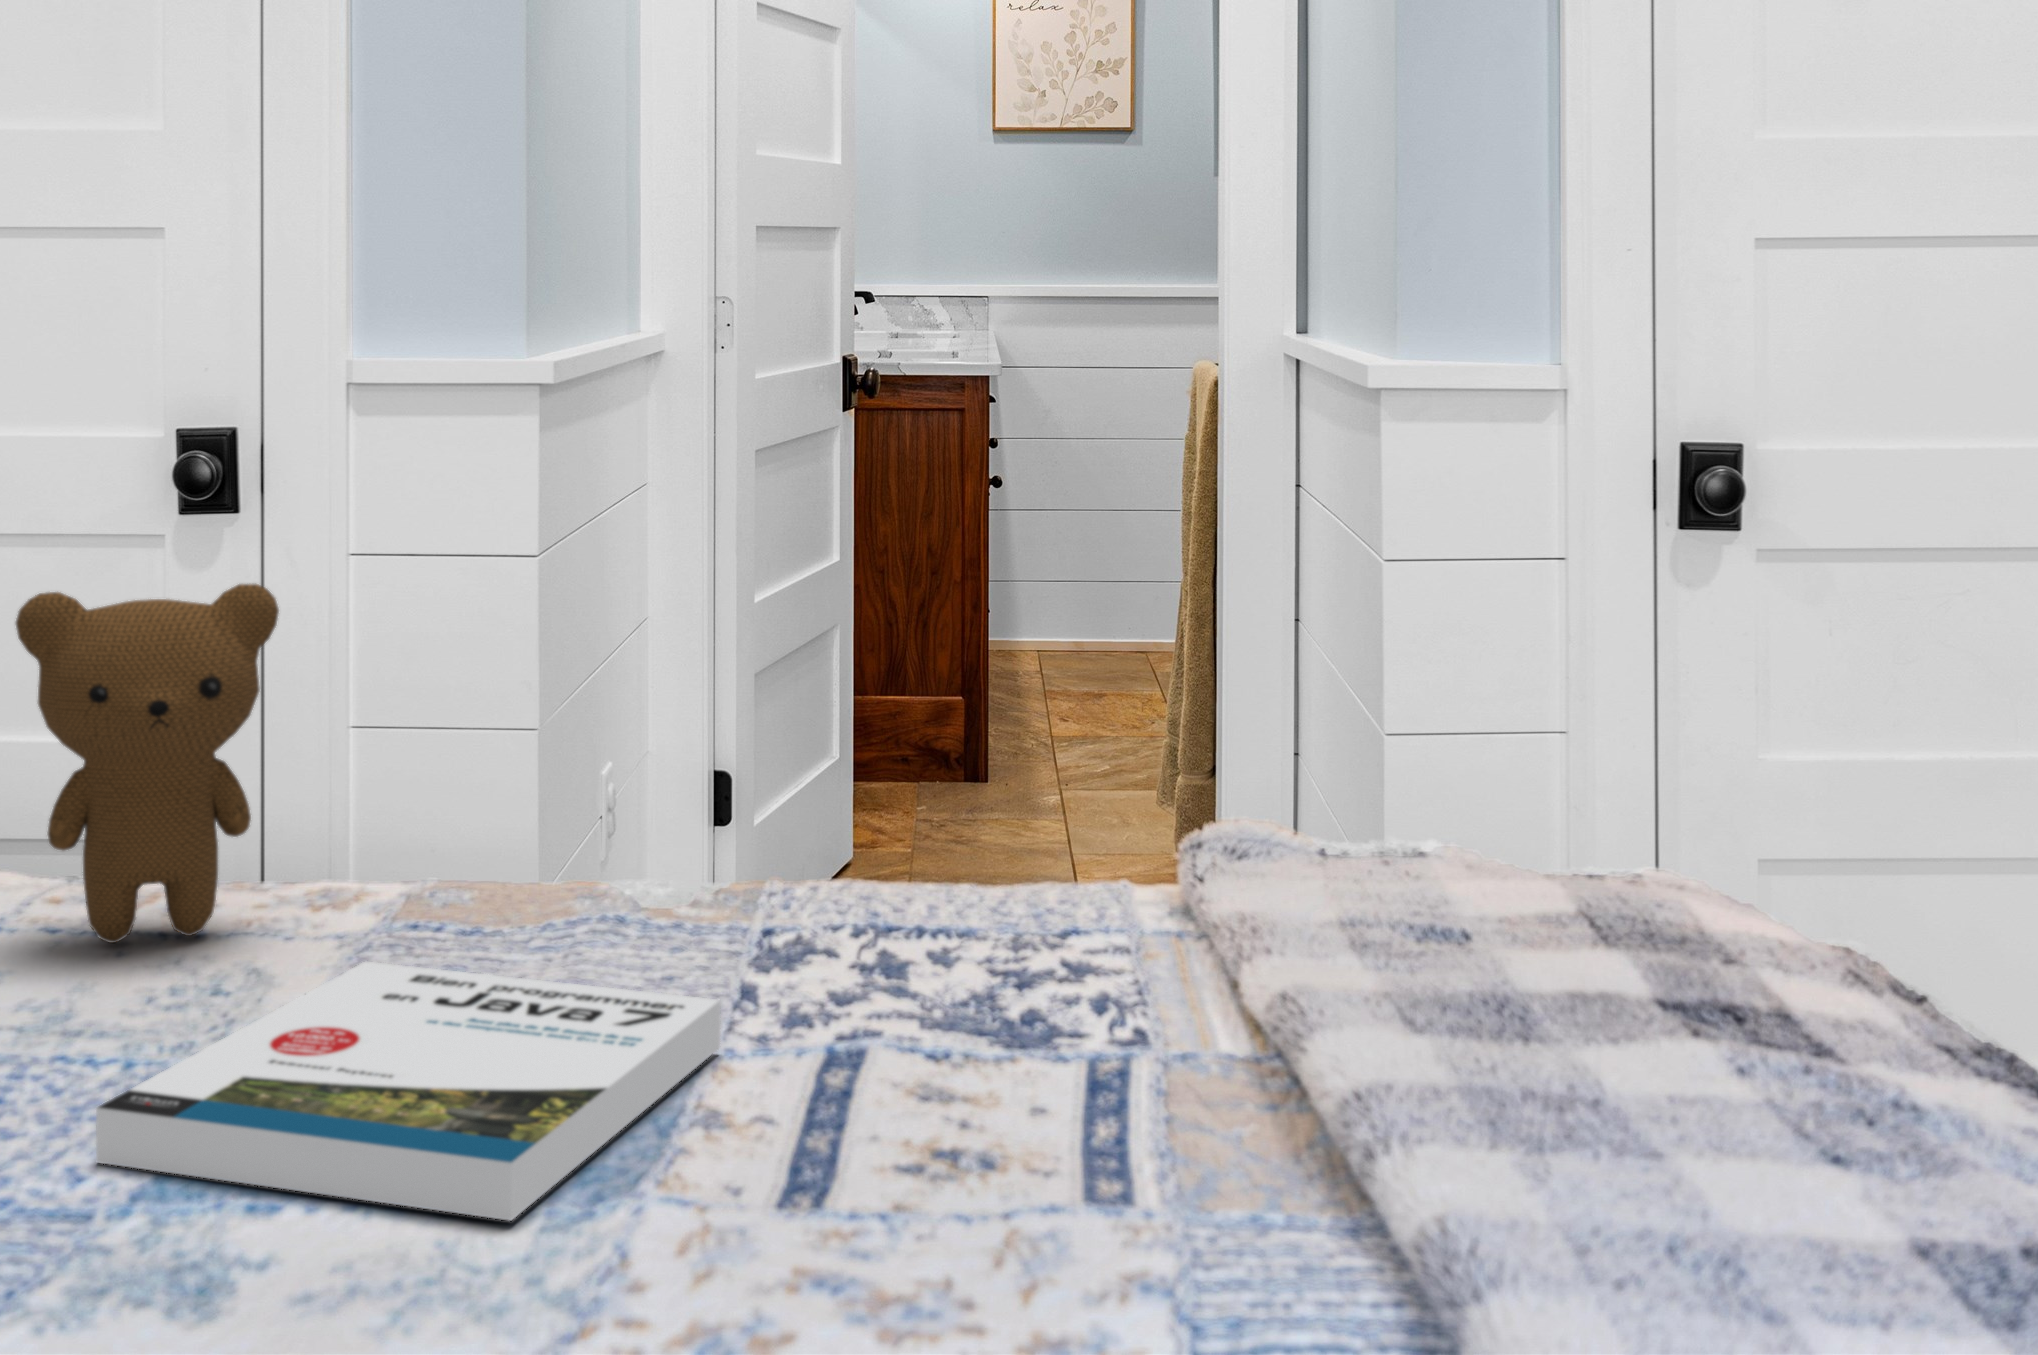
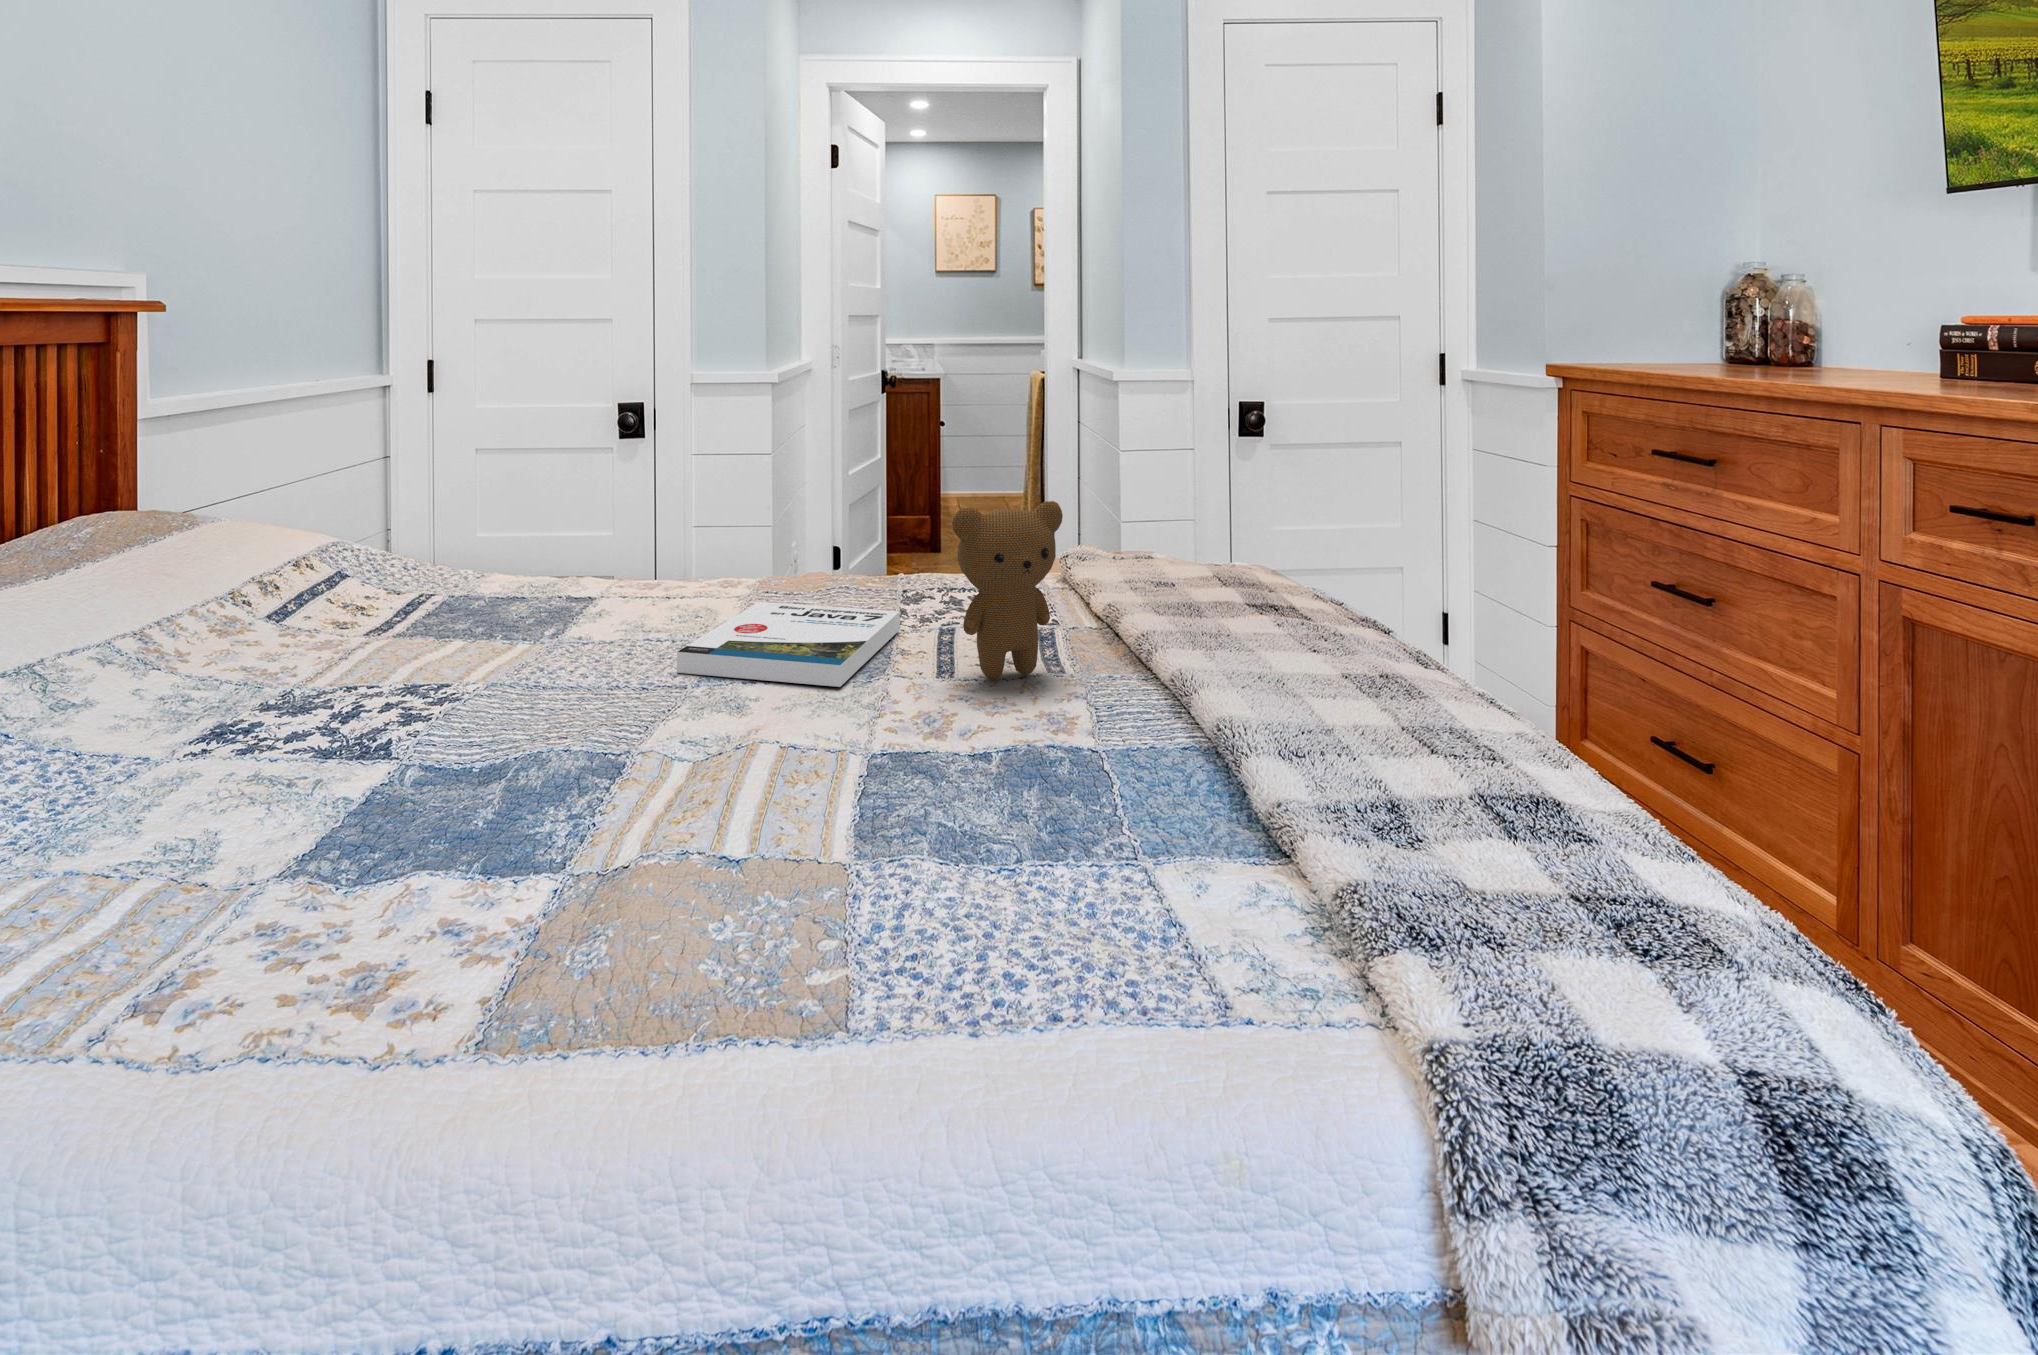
teddy bear: present [16,584,279,943] -> present [952,501,1063,680]

